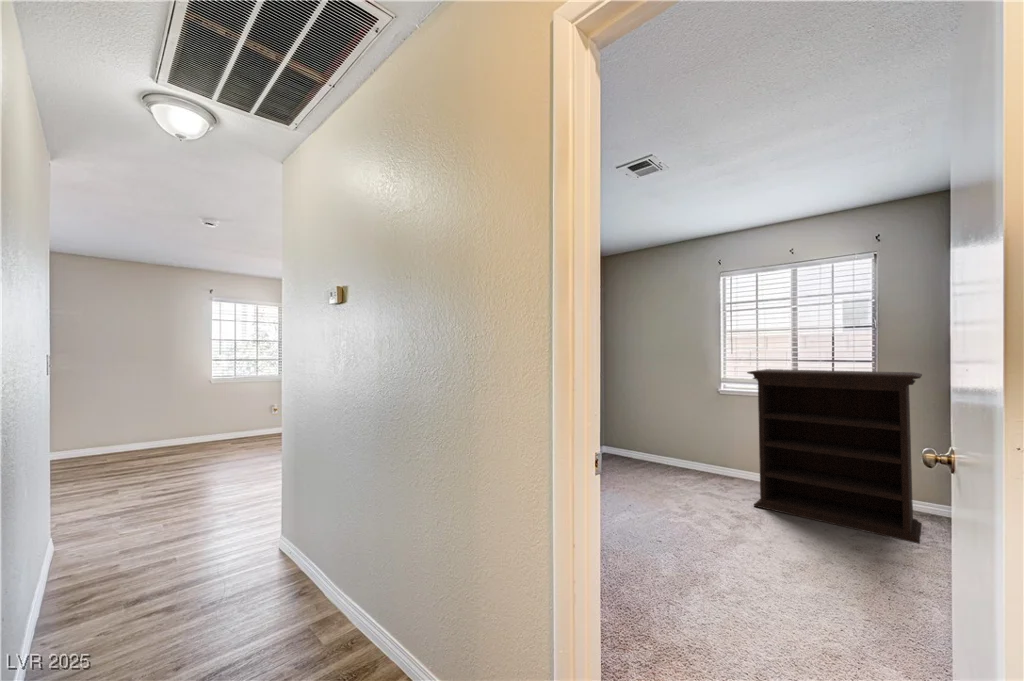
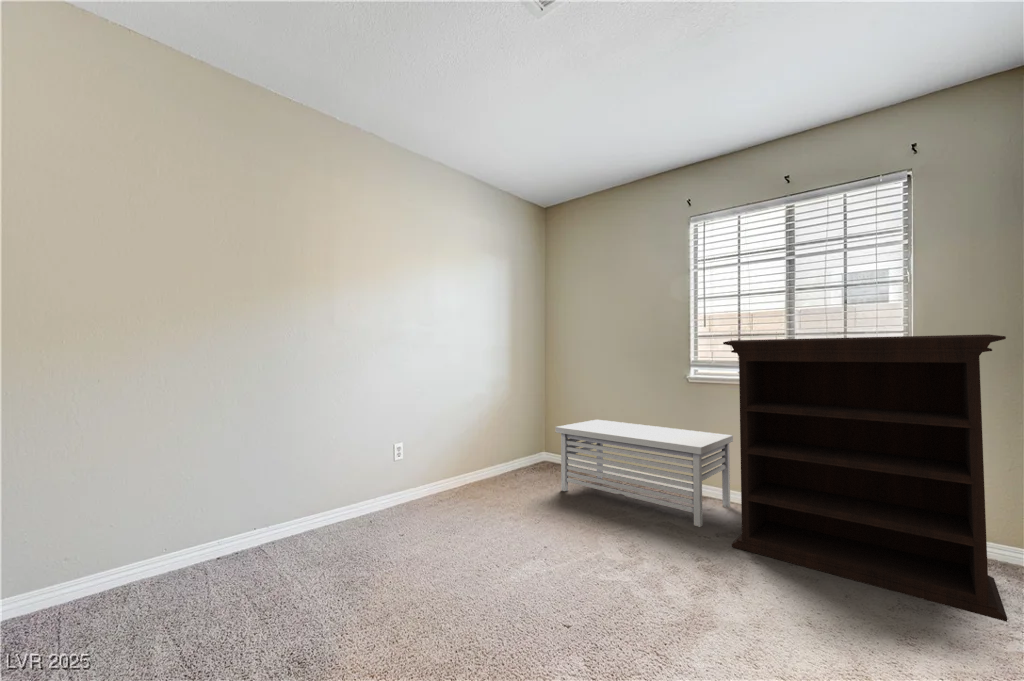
storage bench: none [622,420,753,495] -> present [555,420,733,527]

